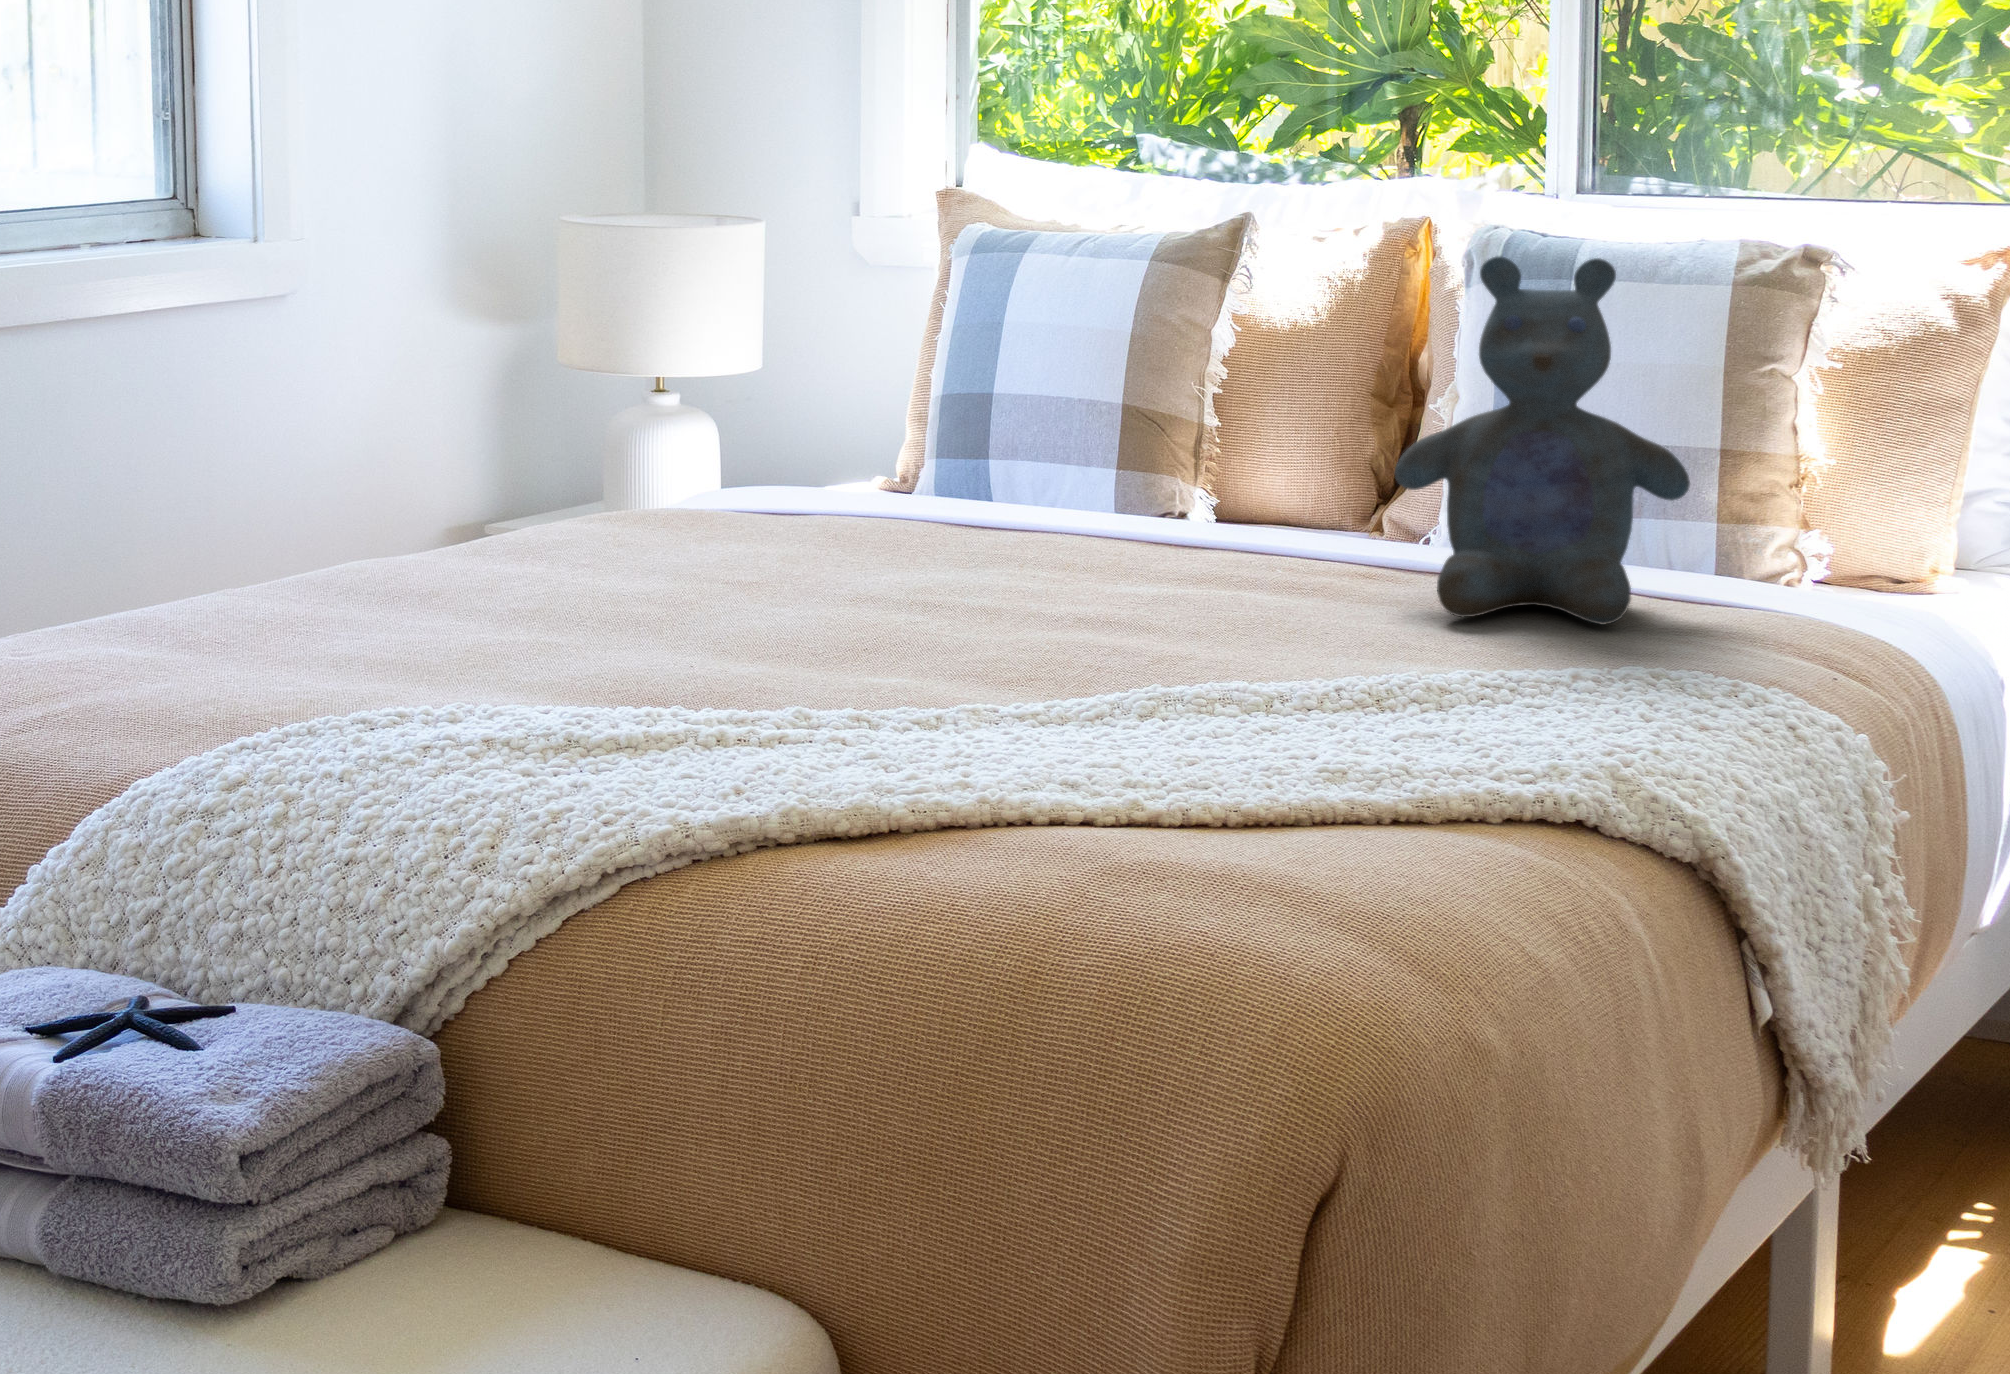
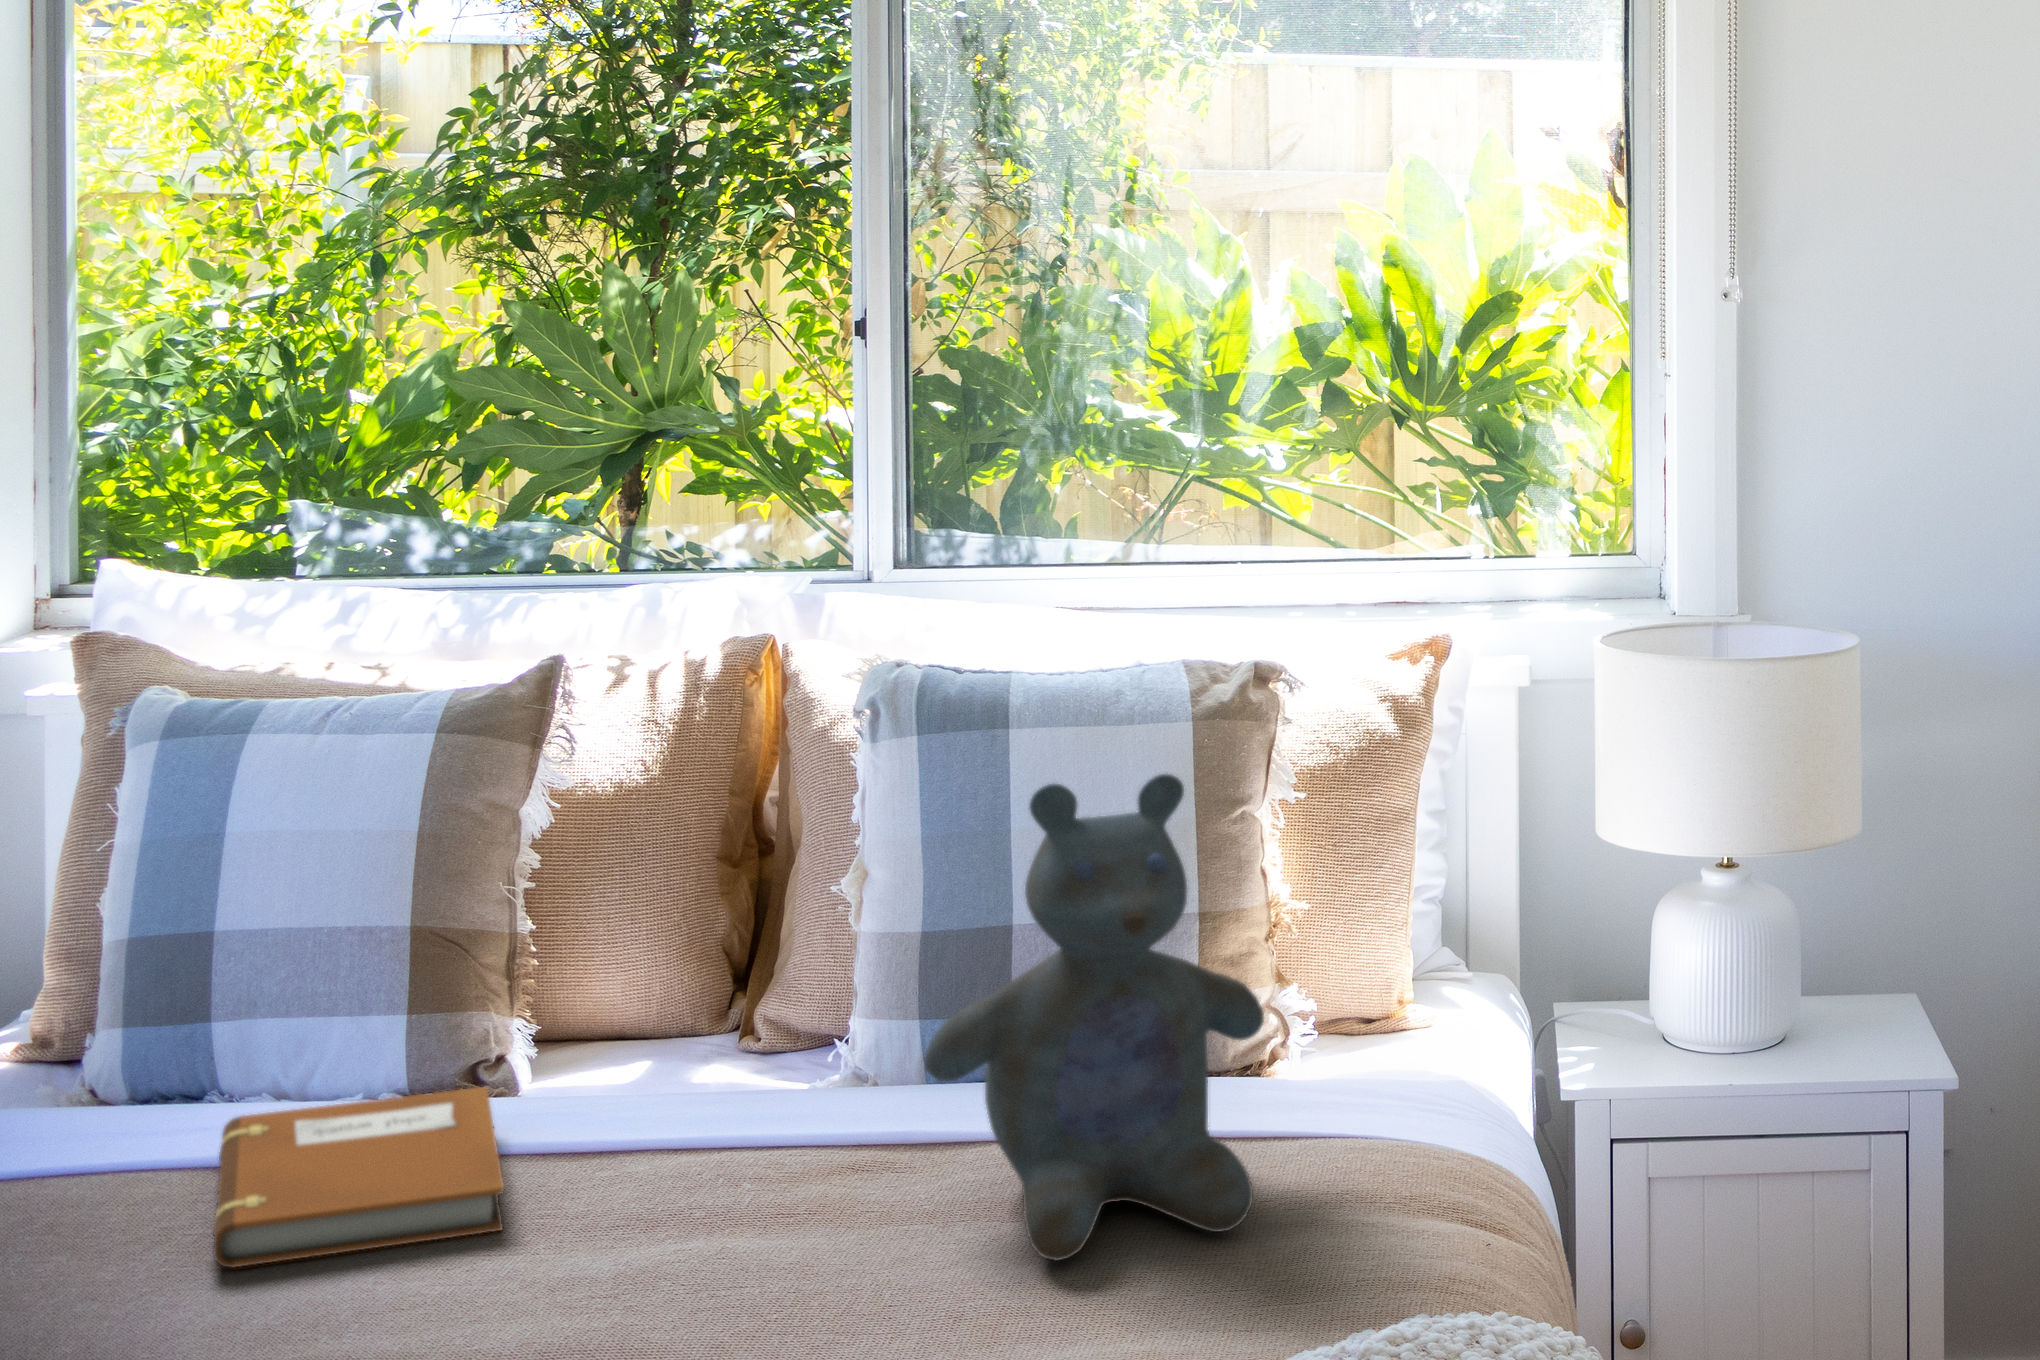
notebook: none [931,495,1148,565] -> present [213,1087,504,1267]

